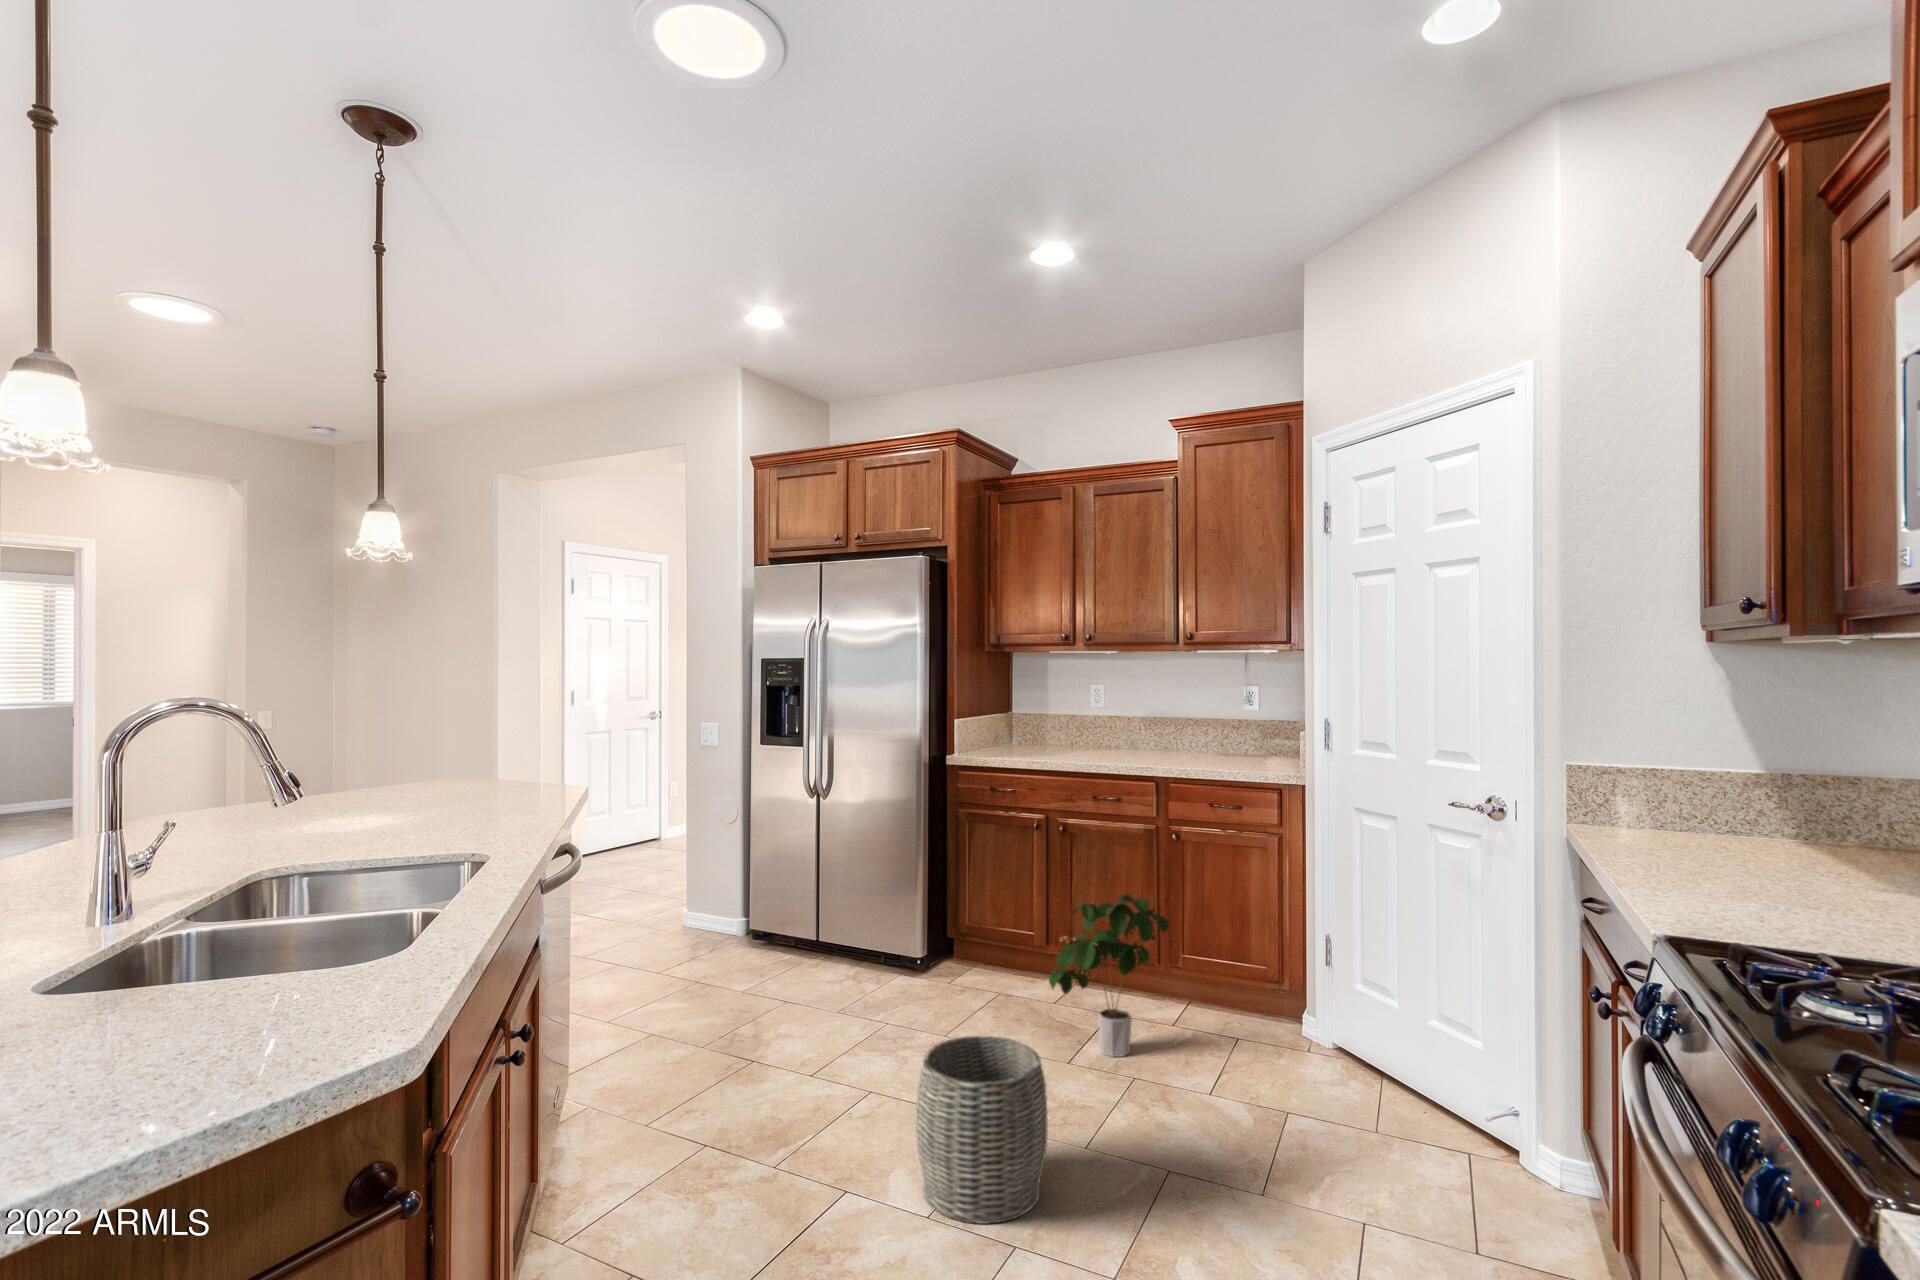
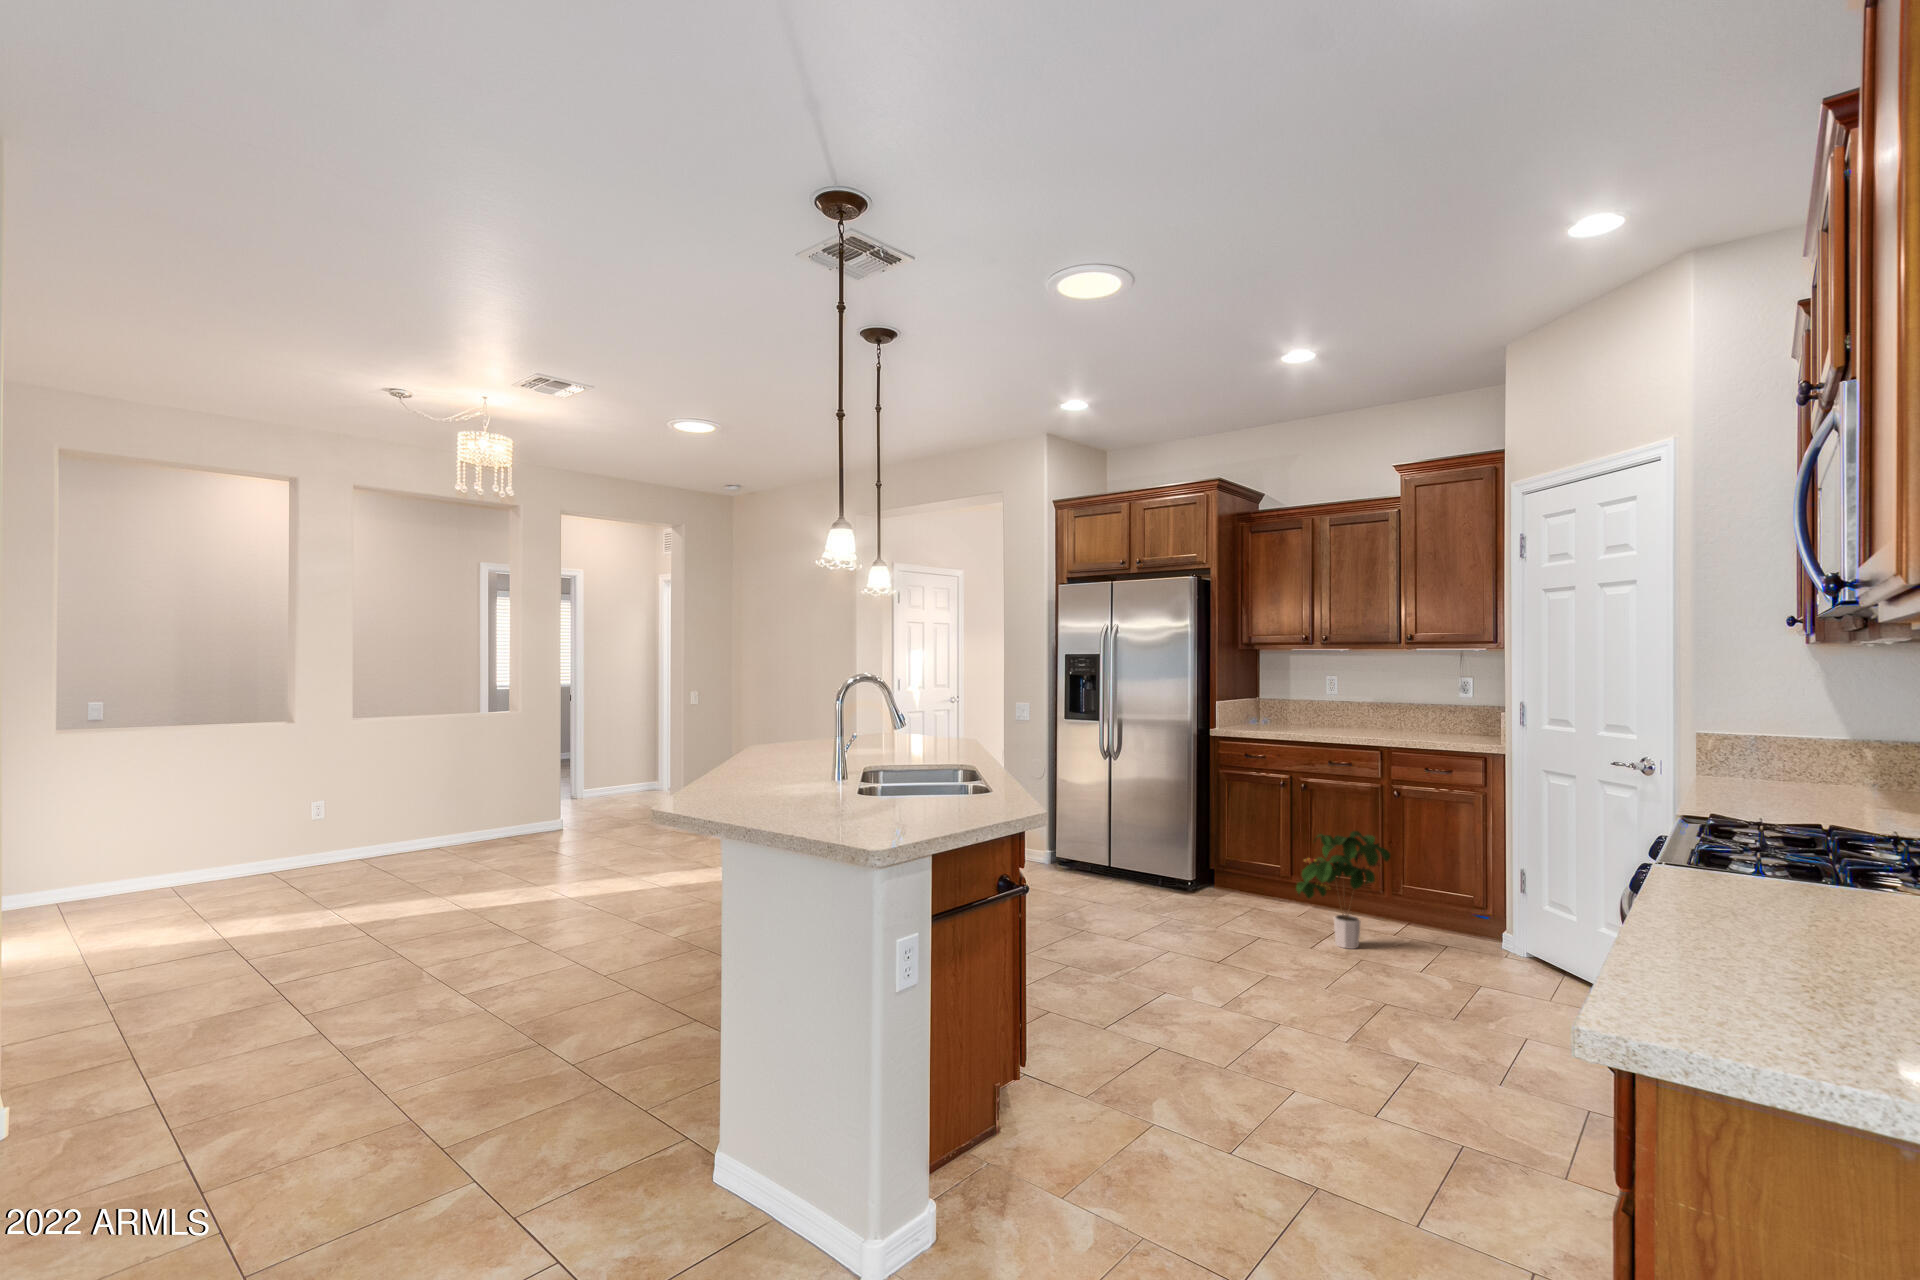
woven basket: present [916,1036,1048,1224] -> none [1209,909,1299,1021]

